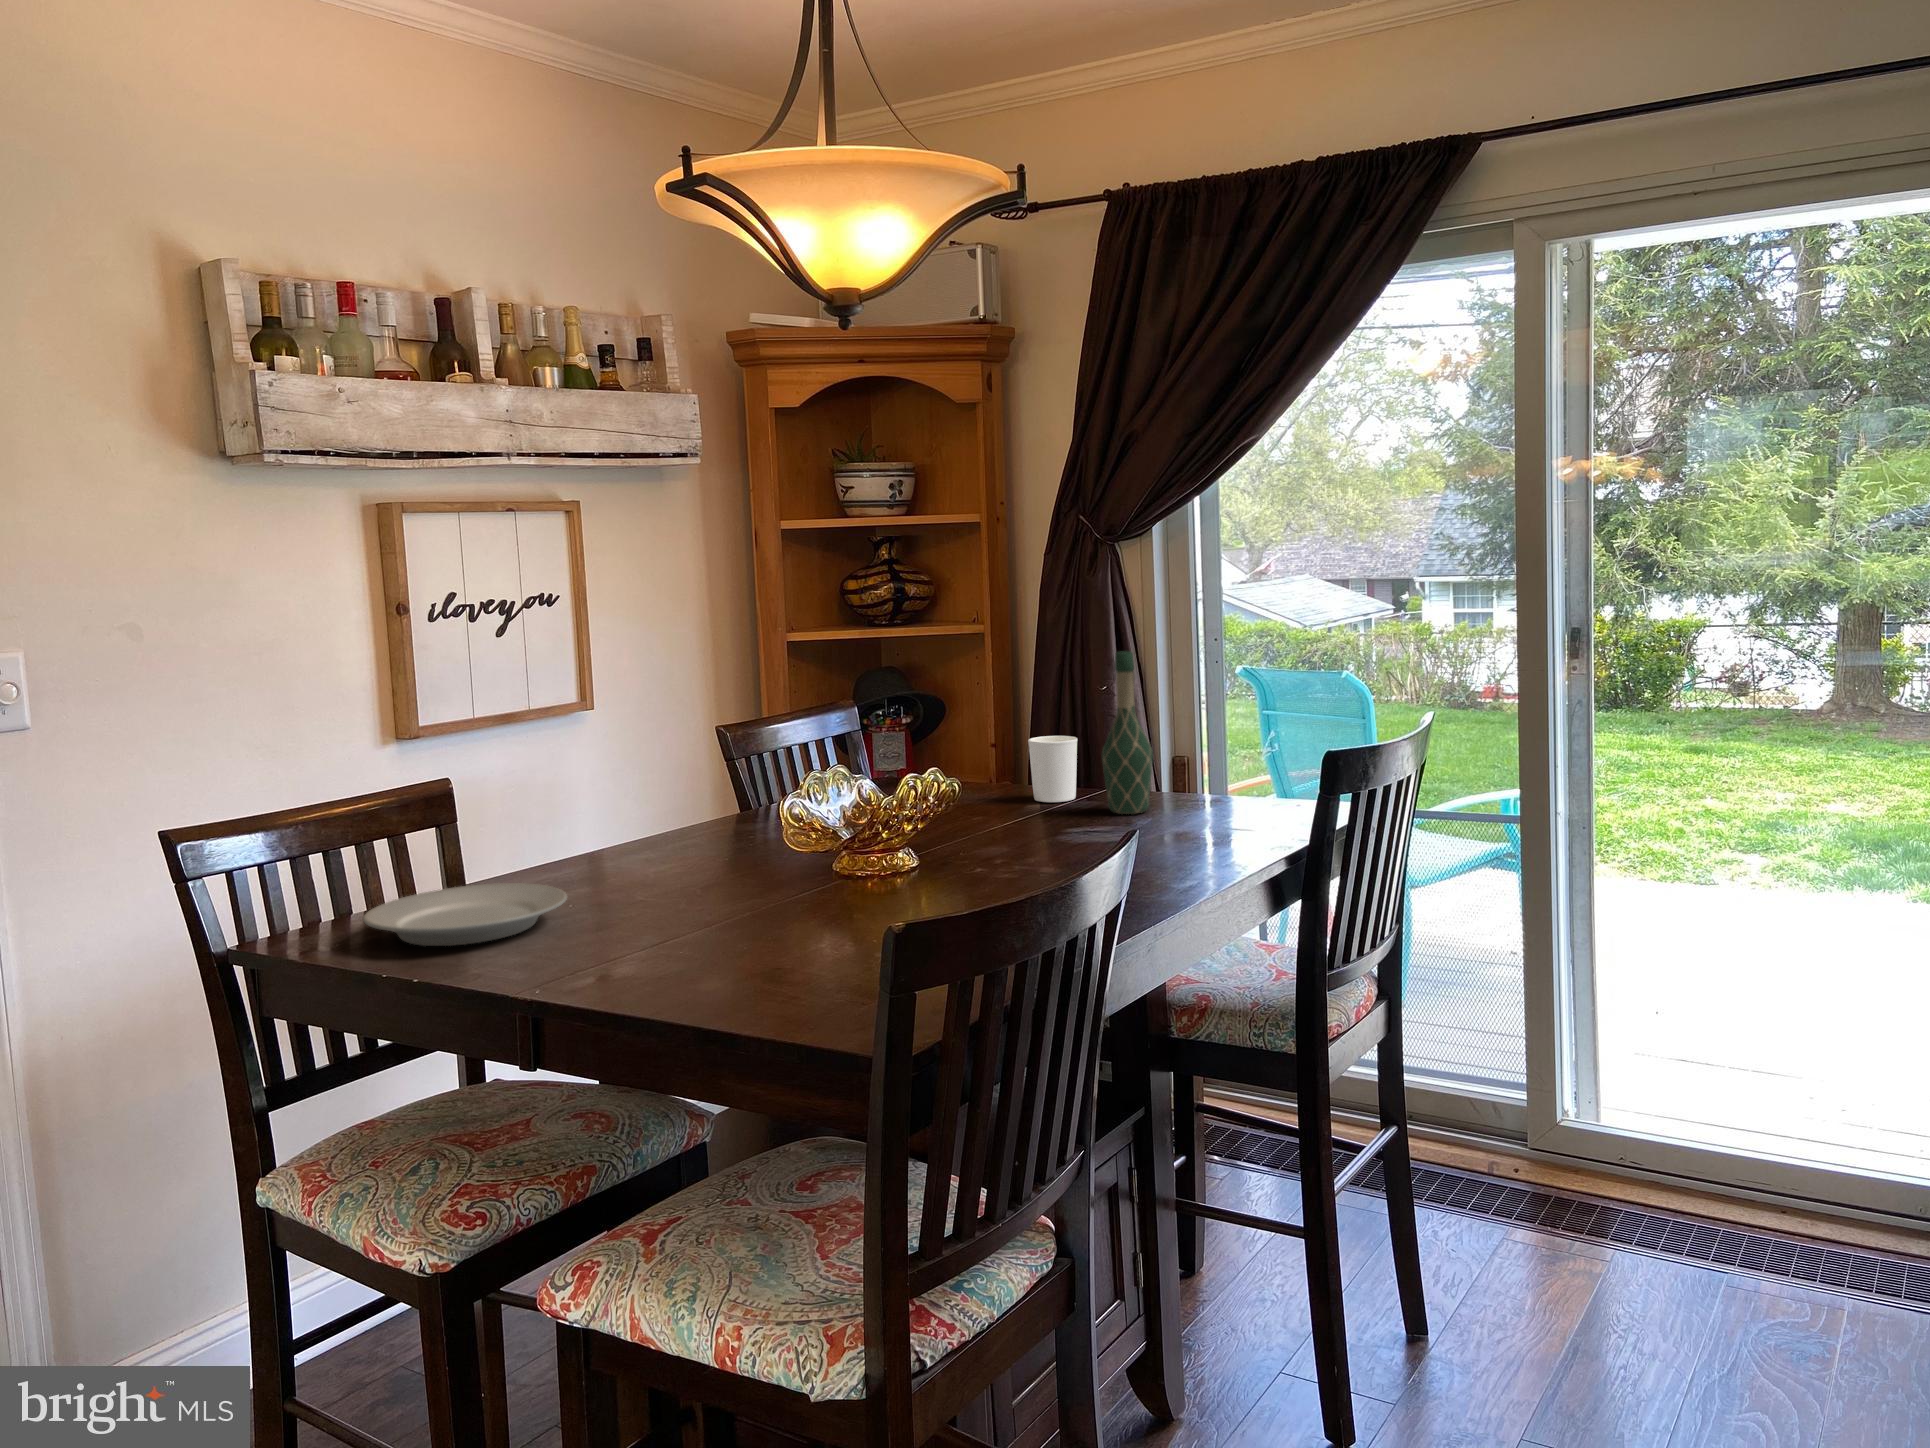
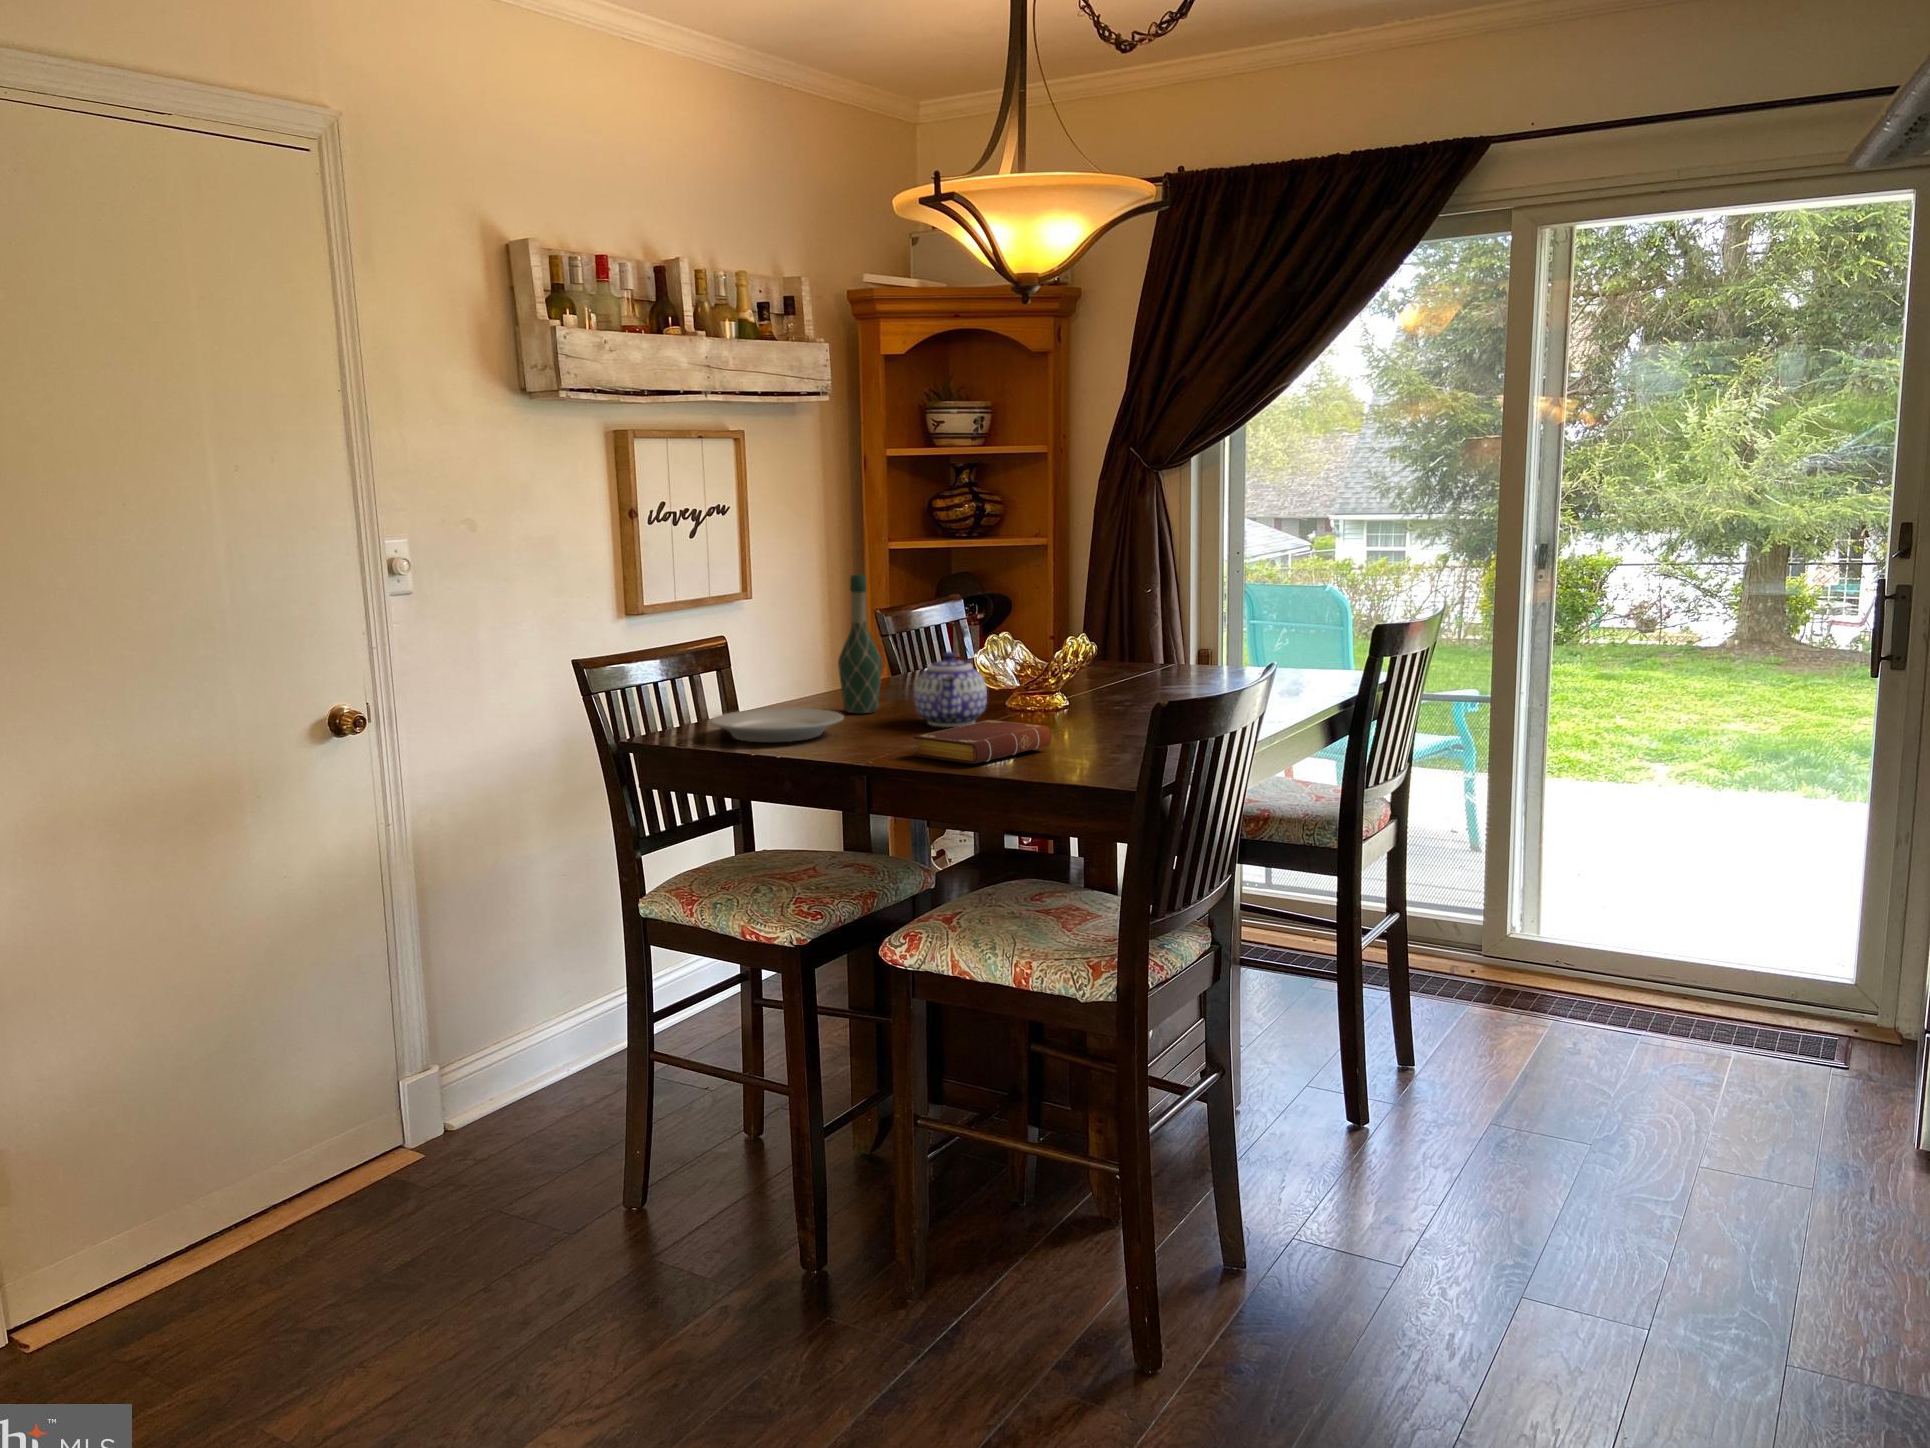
wine bottle: present [1102,651,1153,814] -> present [838,574,882,713]
candle holder: present [1028,736,1078,802] -> none [1116,622,1155,672]
teapot: none [678,802,782,910] -> present [914,652,987,727]
book: none [610,910,822,997] -> present [914,720,1051,764]

